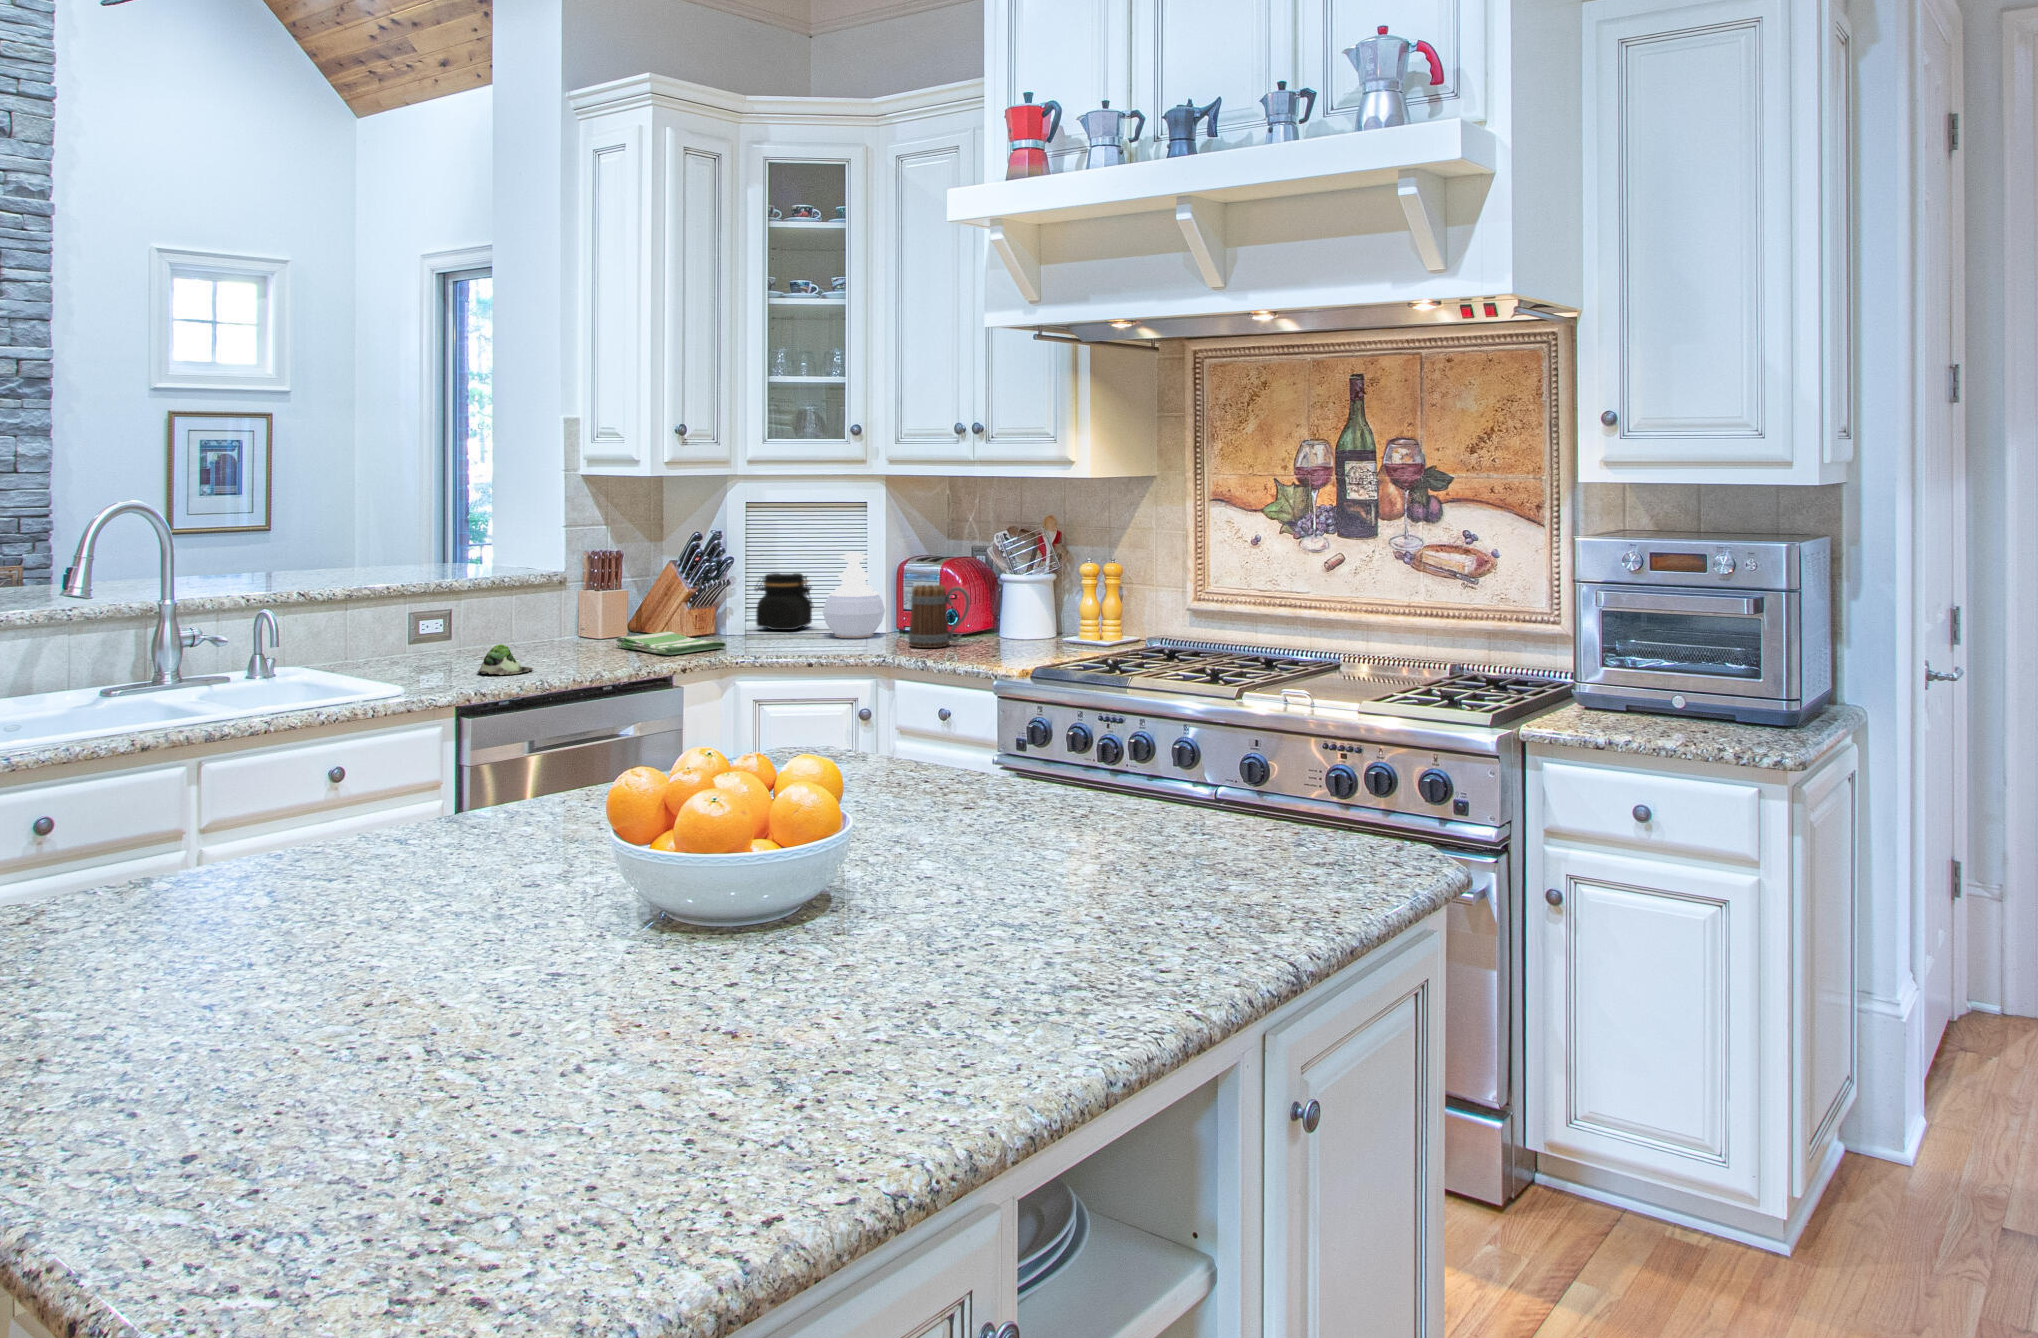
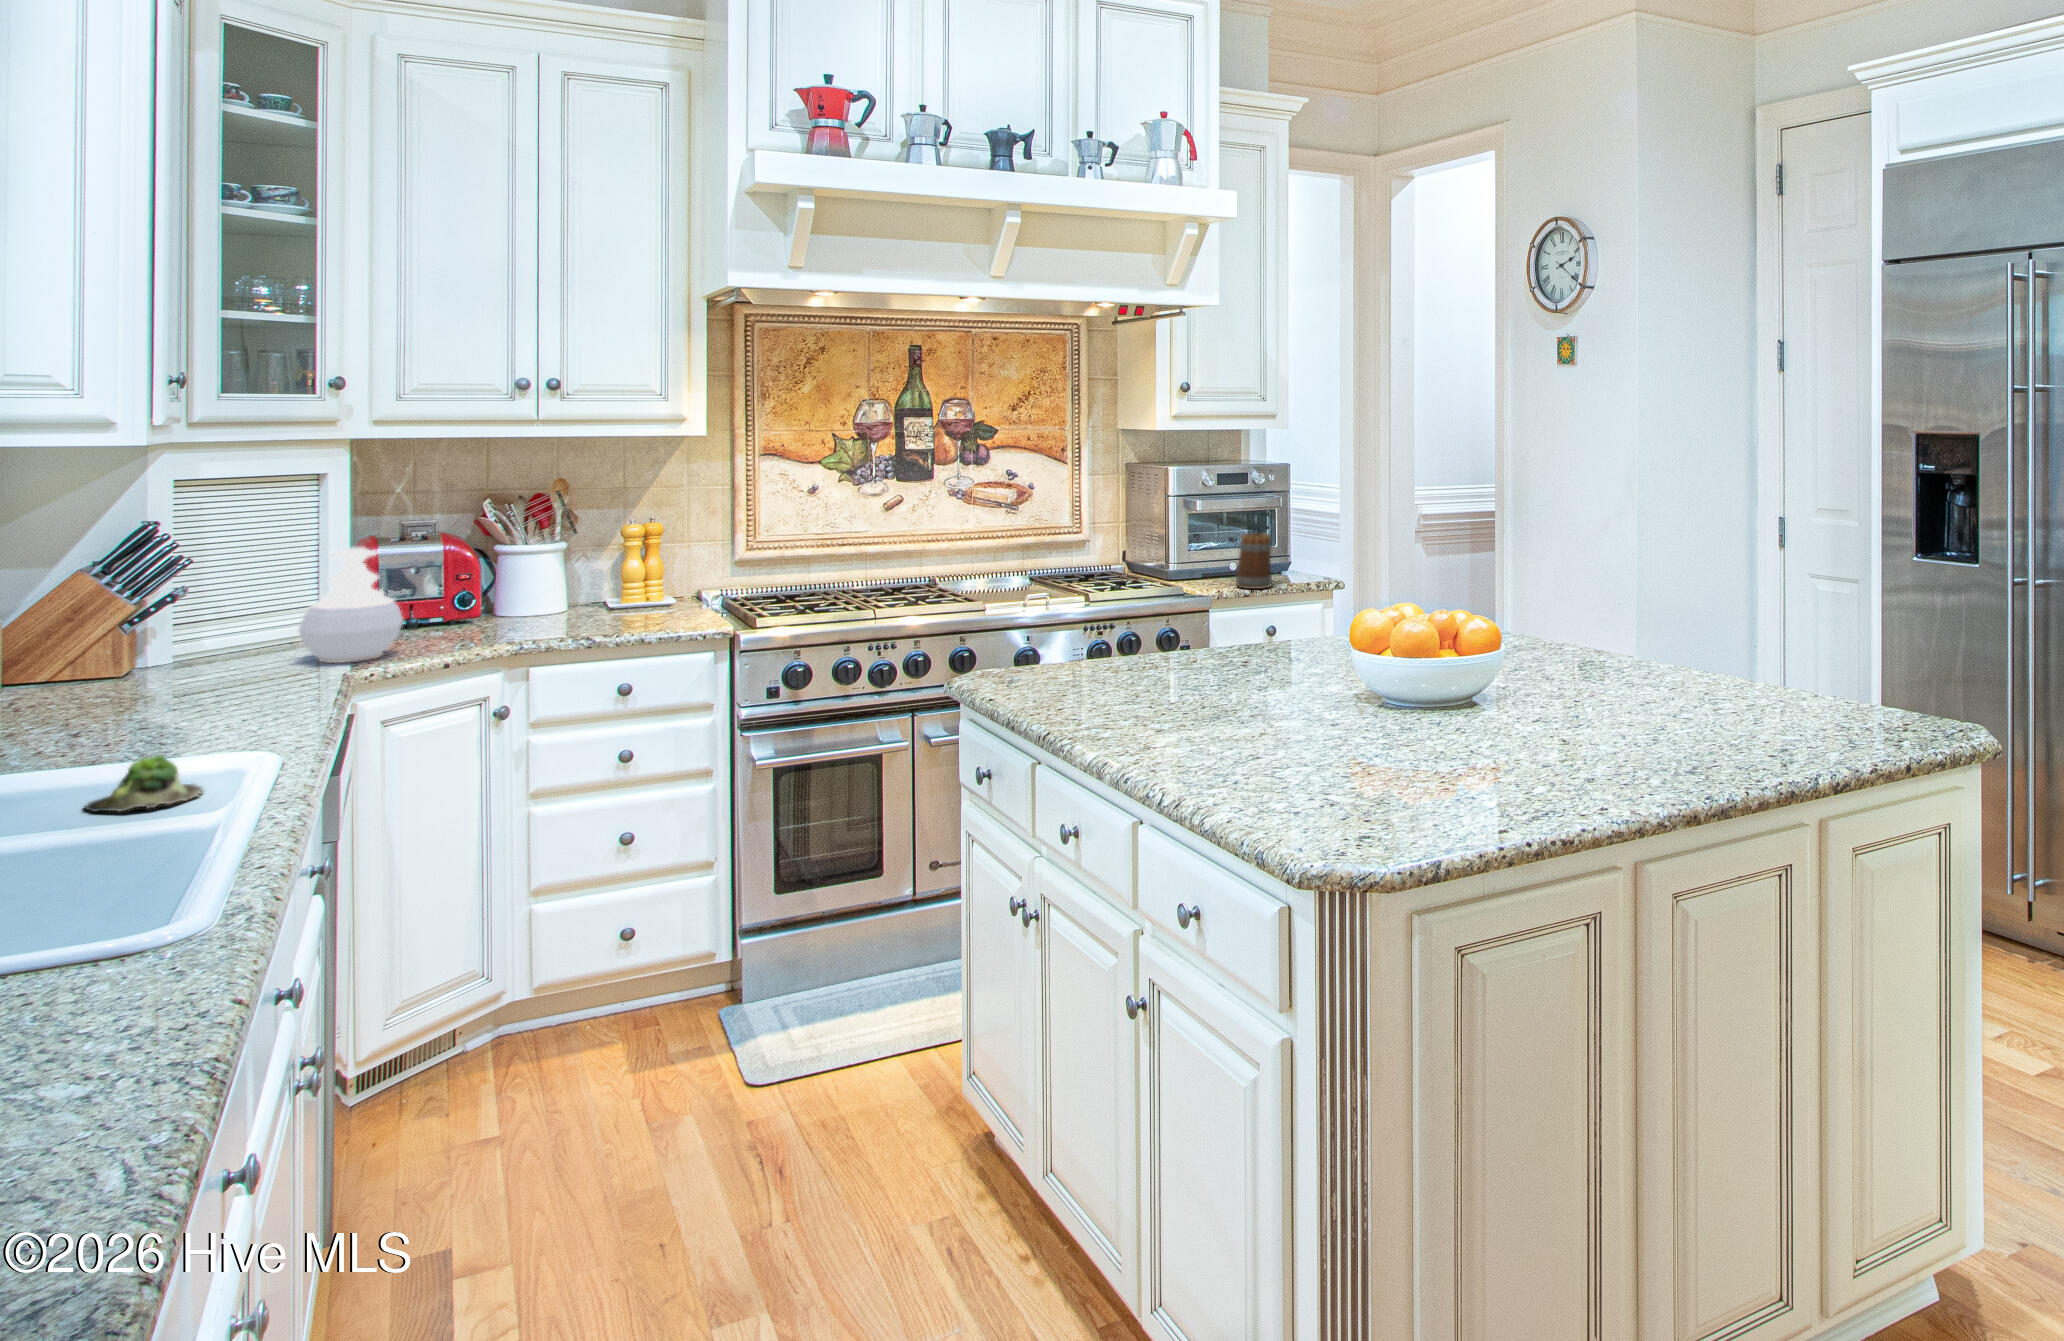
jar: present [755,573,814,630] -> none [113,590,232,678]
mug: present [909,585,970,648] -> present [1236,533,1272,589]
dish towel: present [616,631,726,655] -> none [76,695,283,742]

